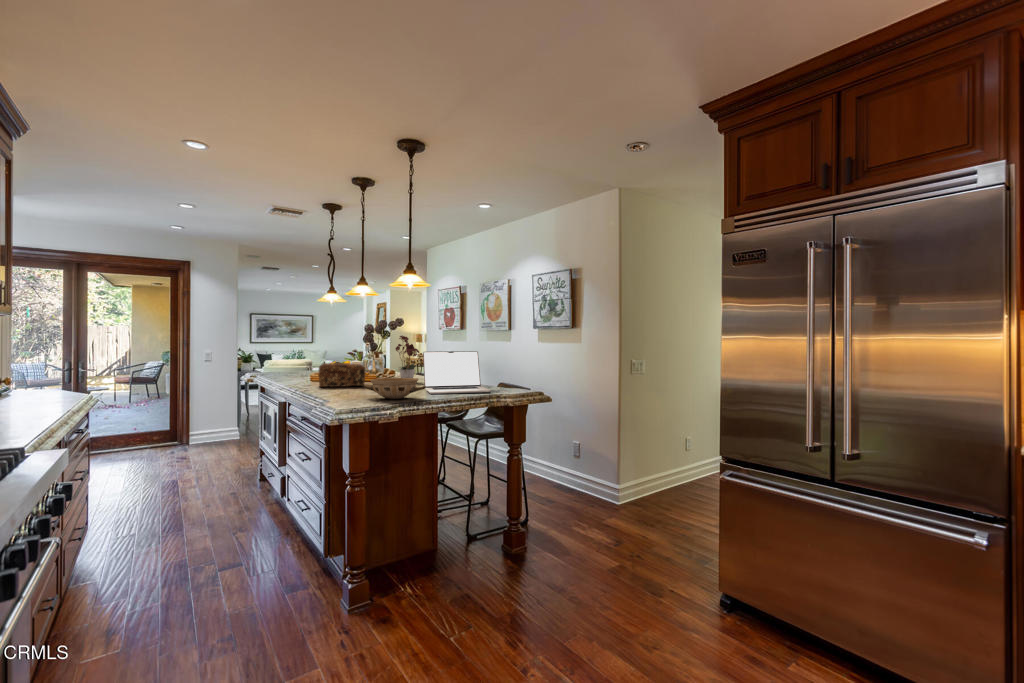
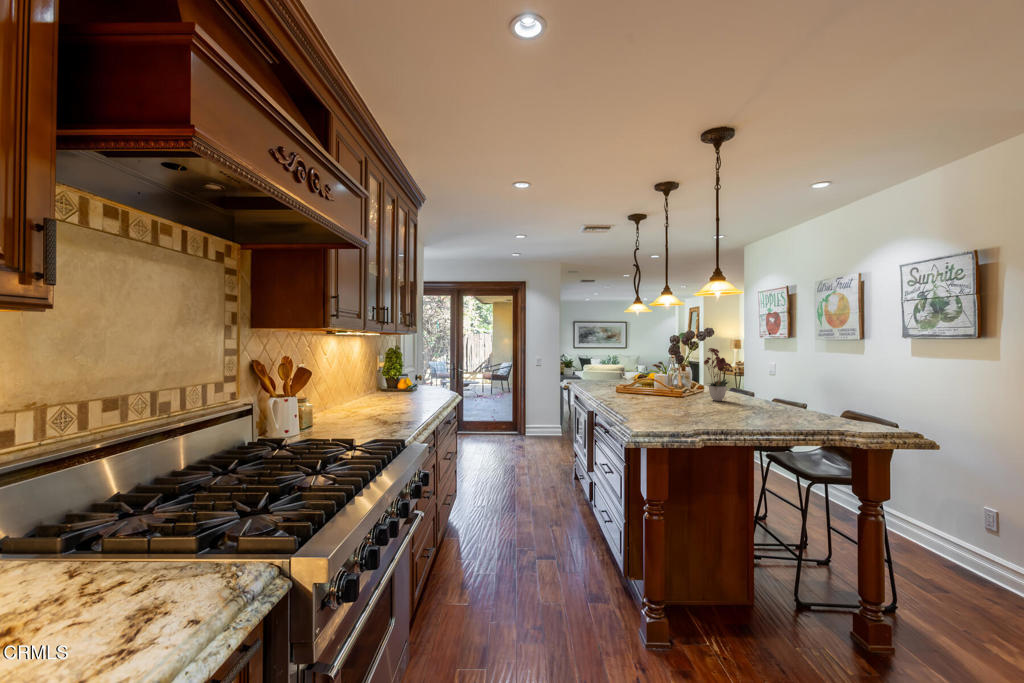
laptop: present [423,351,491,394] -> none [736,368,829,424]
bread loaf: present [319,363,365,387] -> none [622,377,669,402]
ceramic bowl: present [364,378,426,399] -> none [665,399,737,424]

